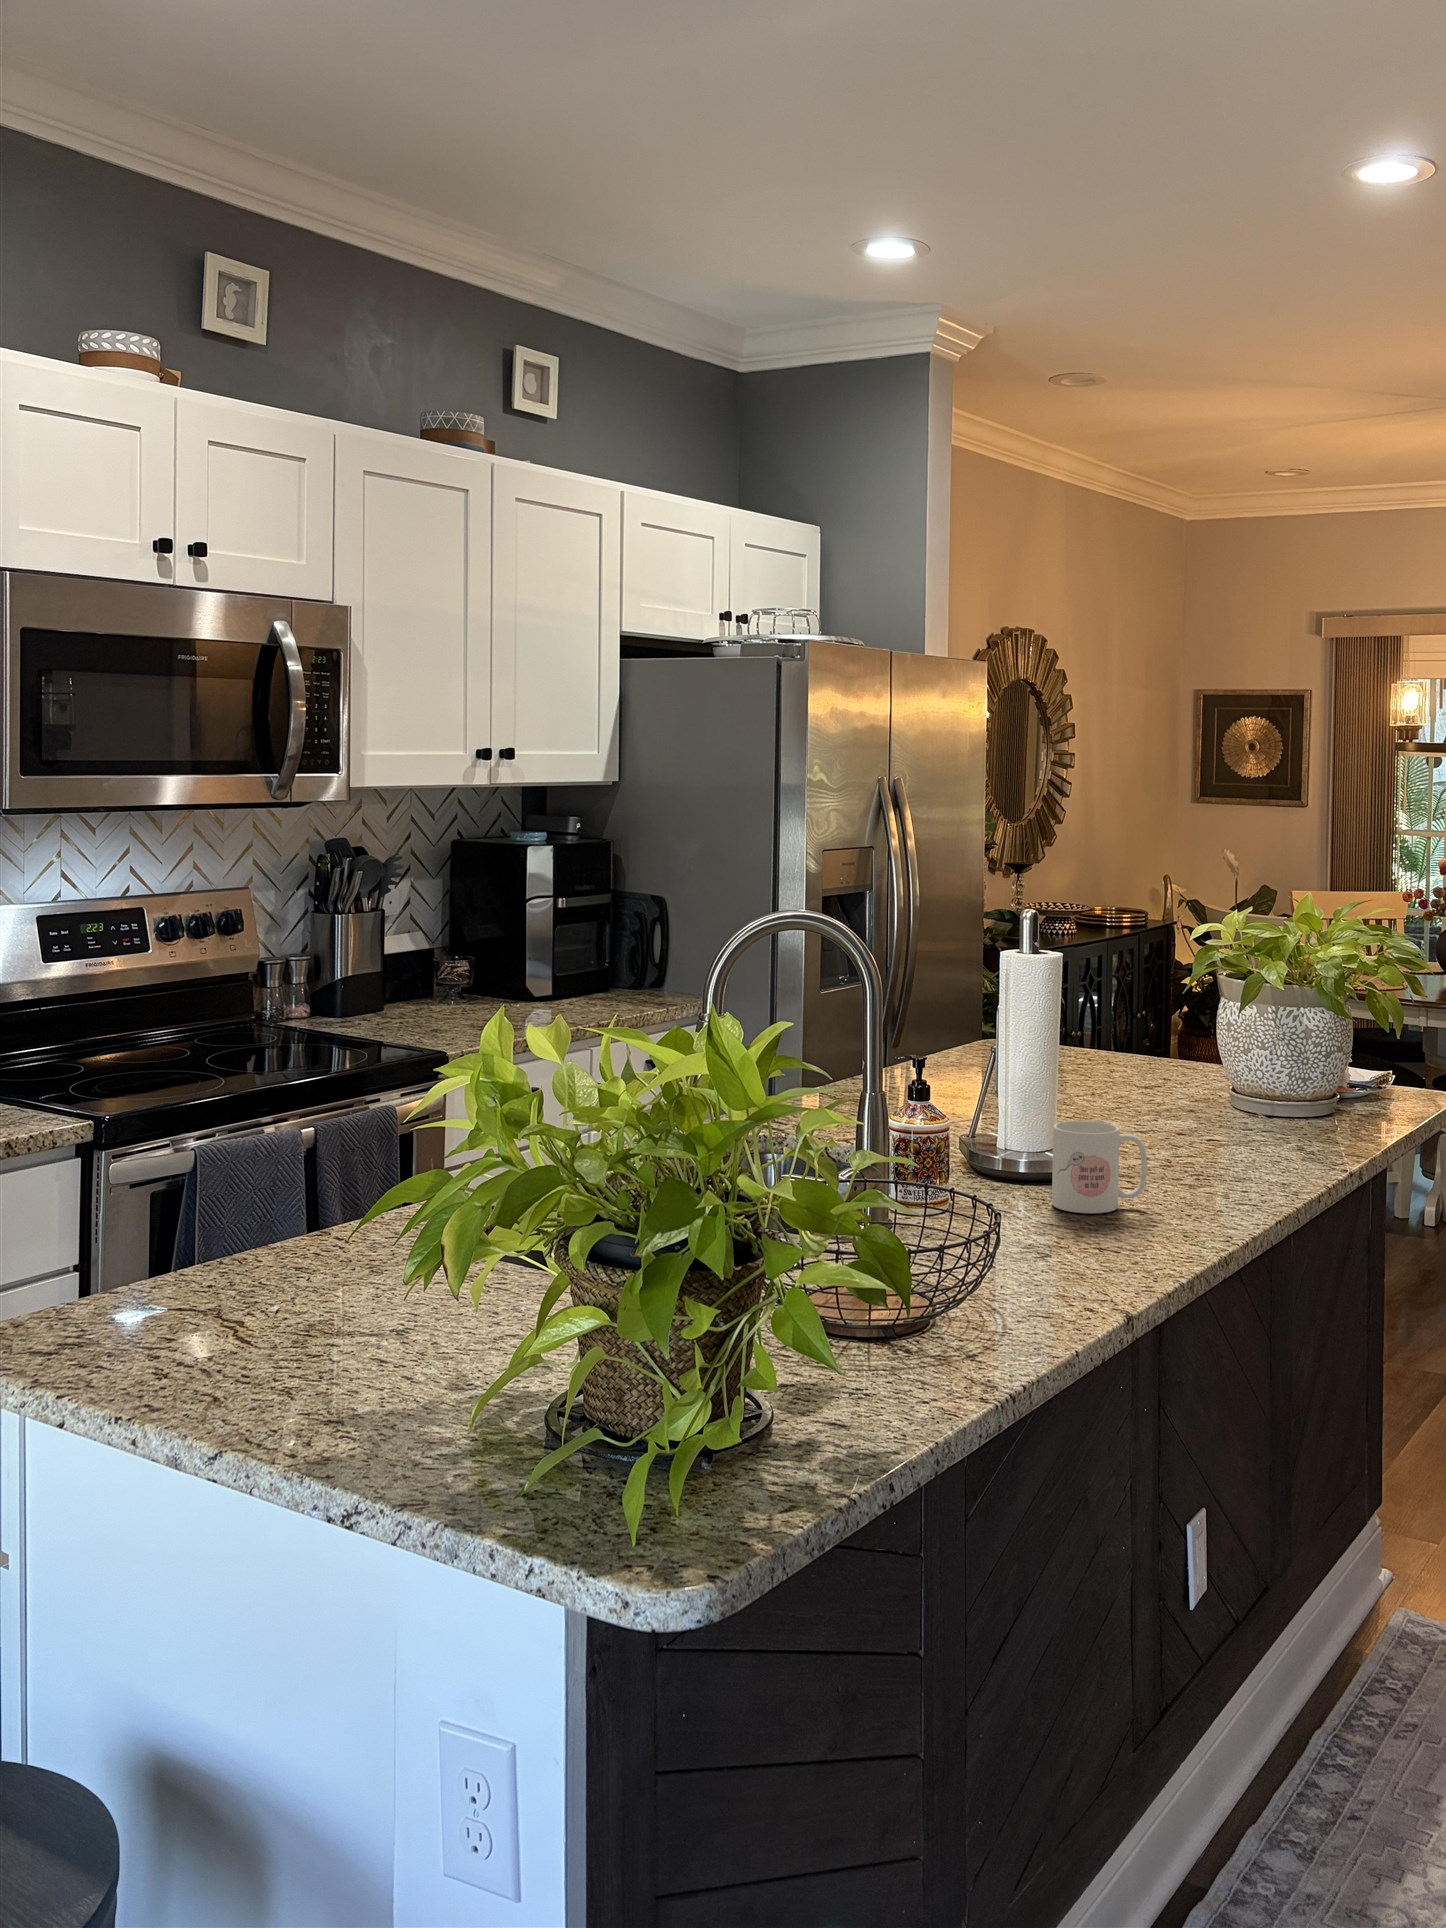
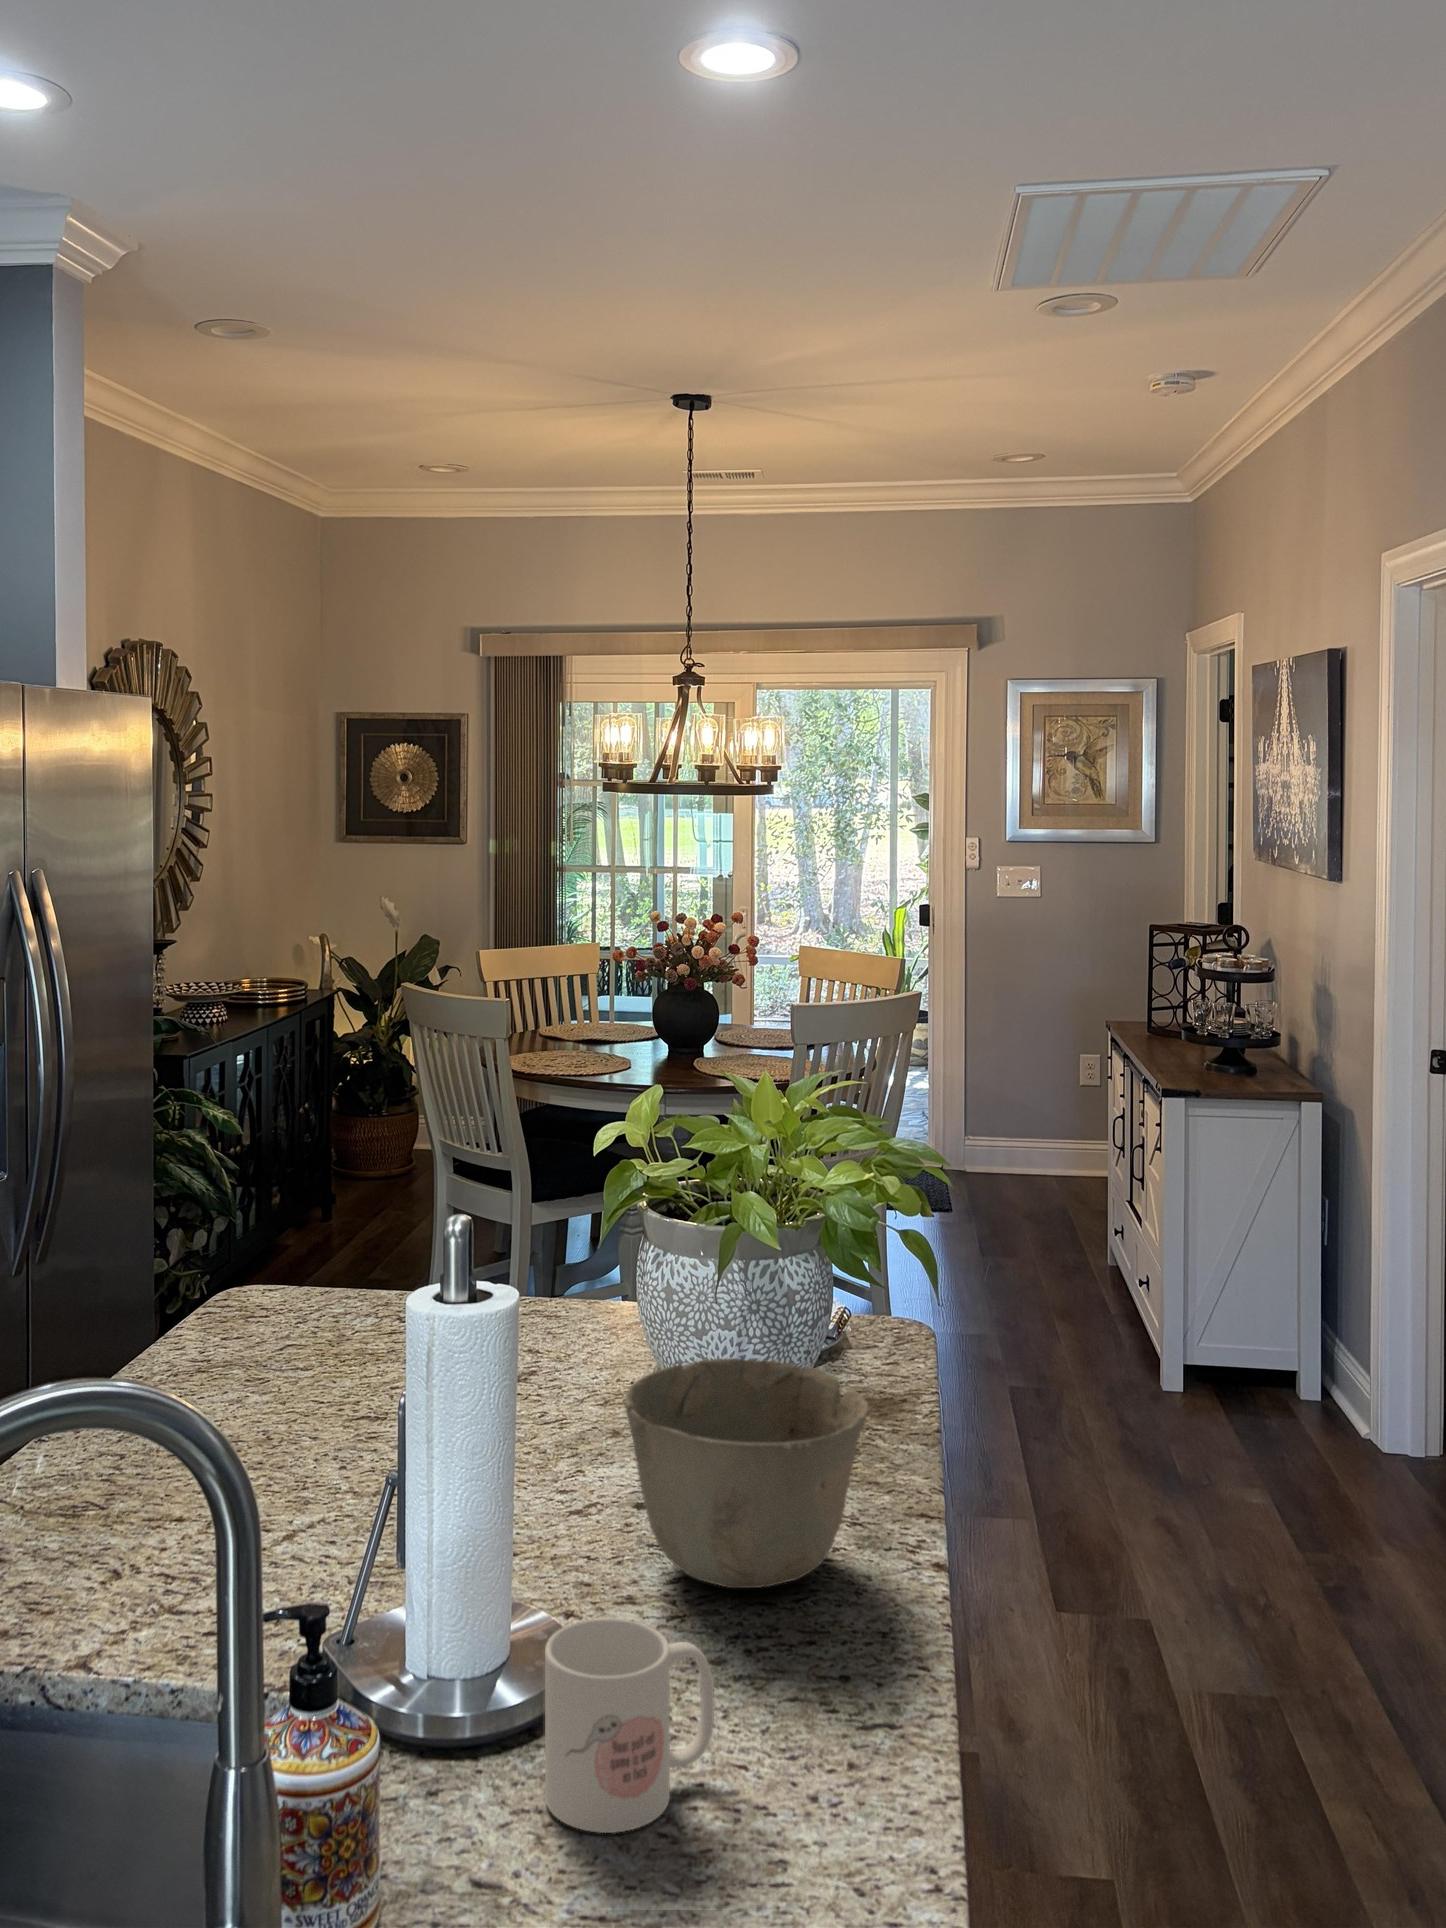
ceramic bowl: none [1157,1045,1304,1165] -> present [625,1358,868,1588]

